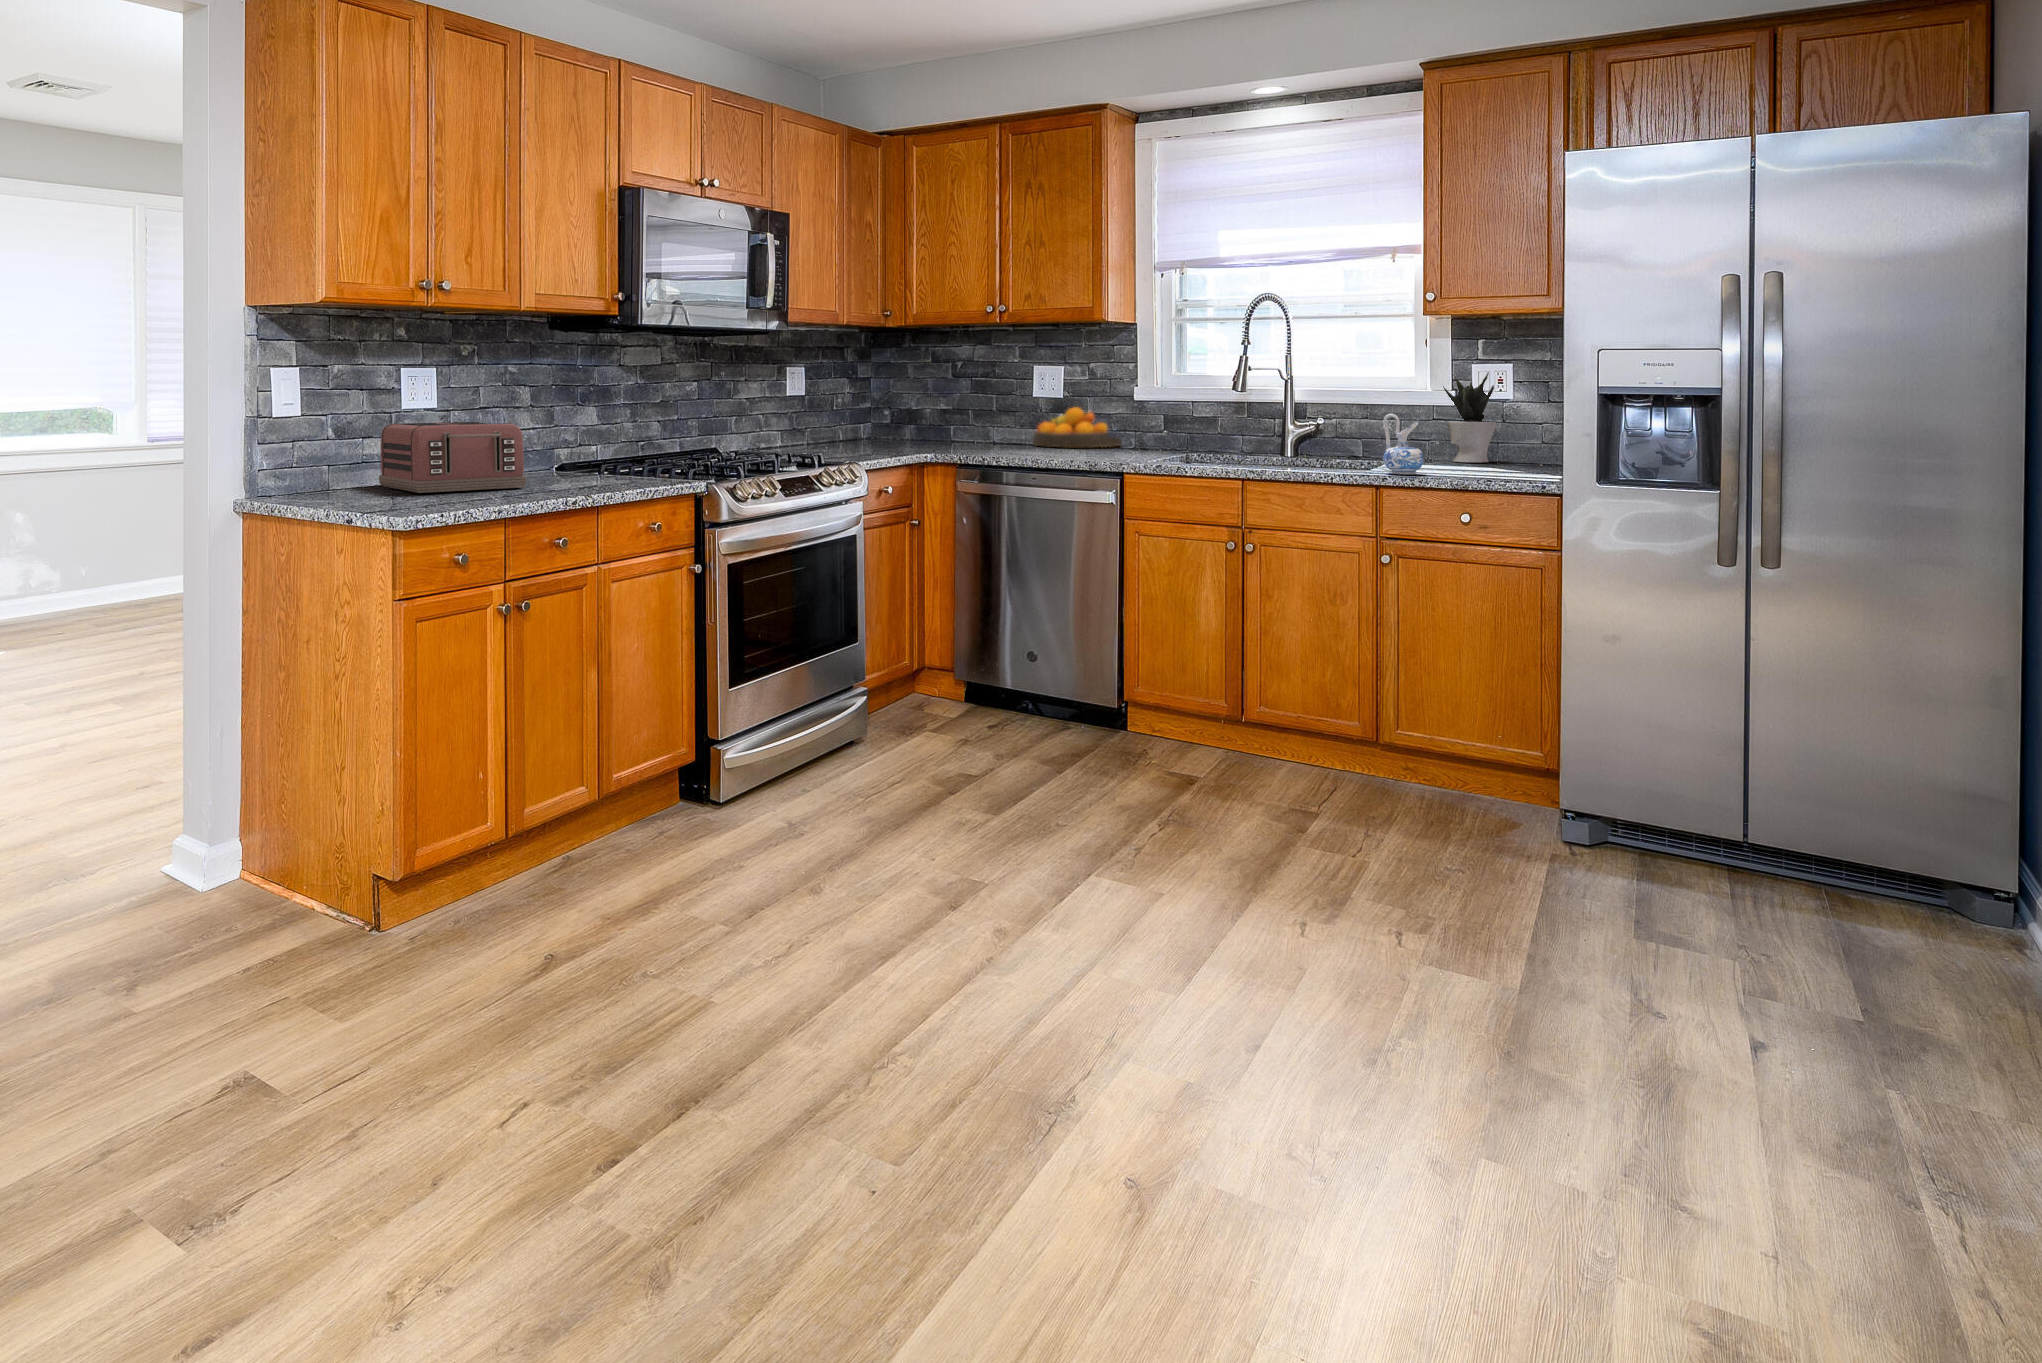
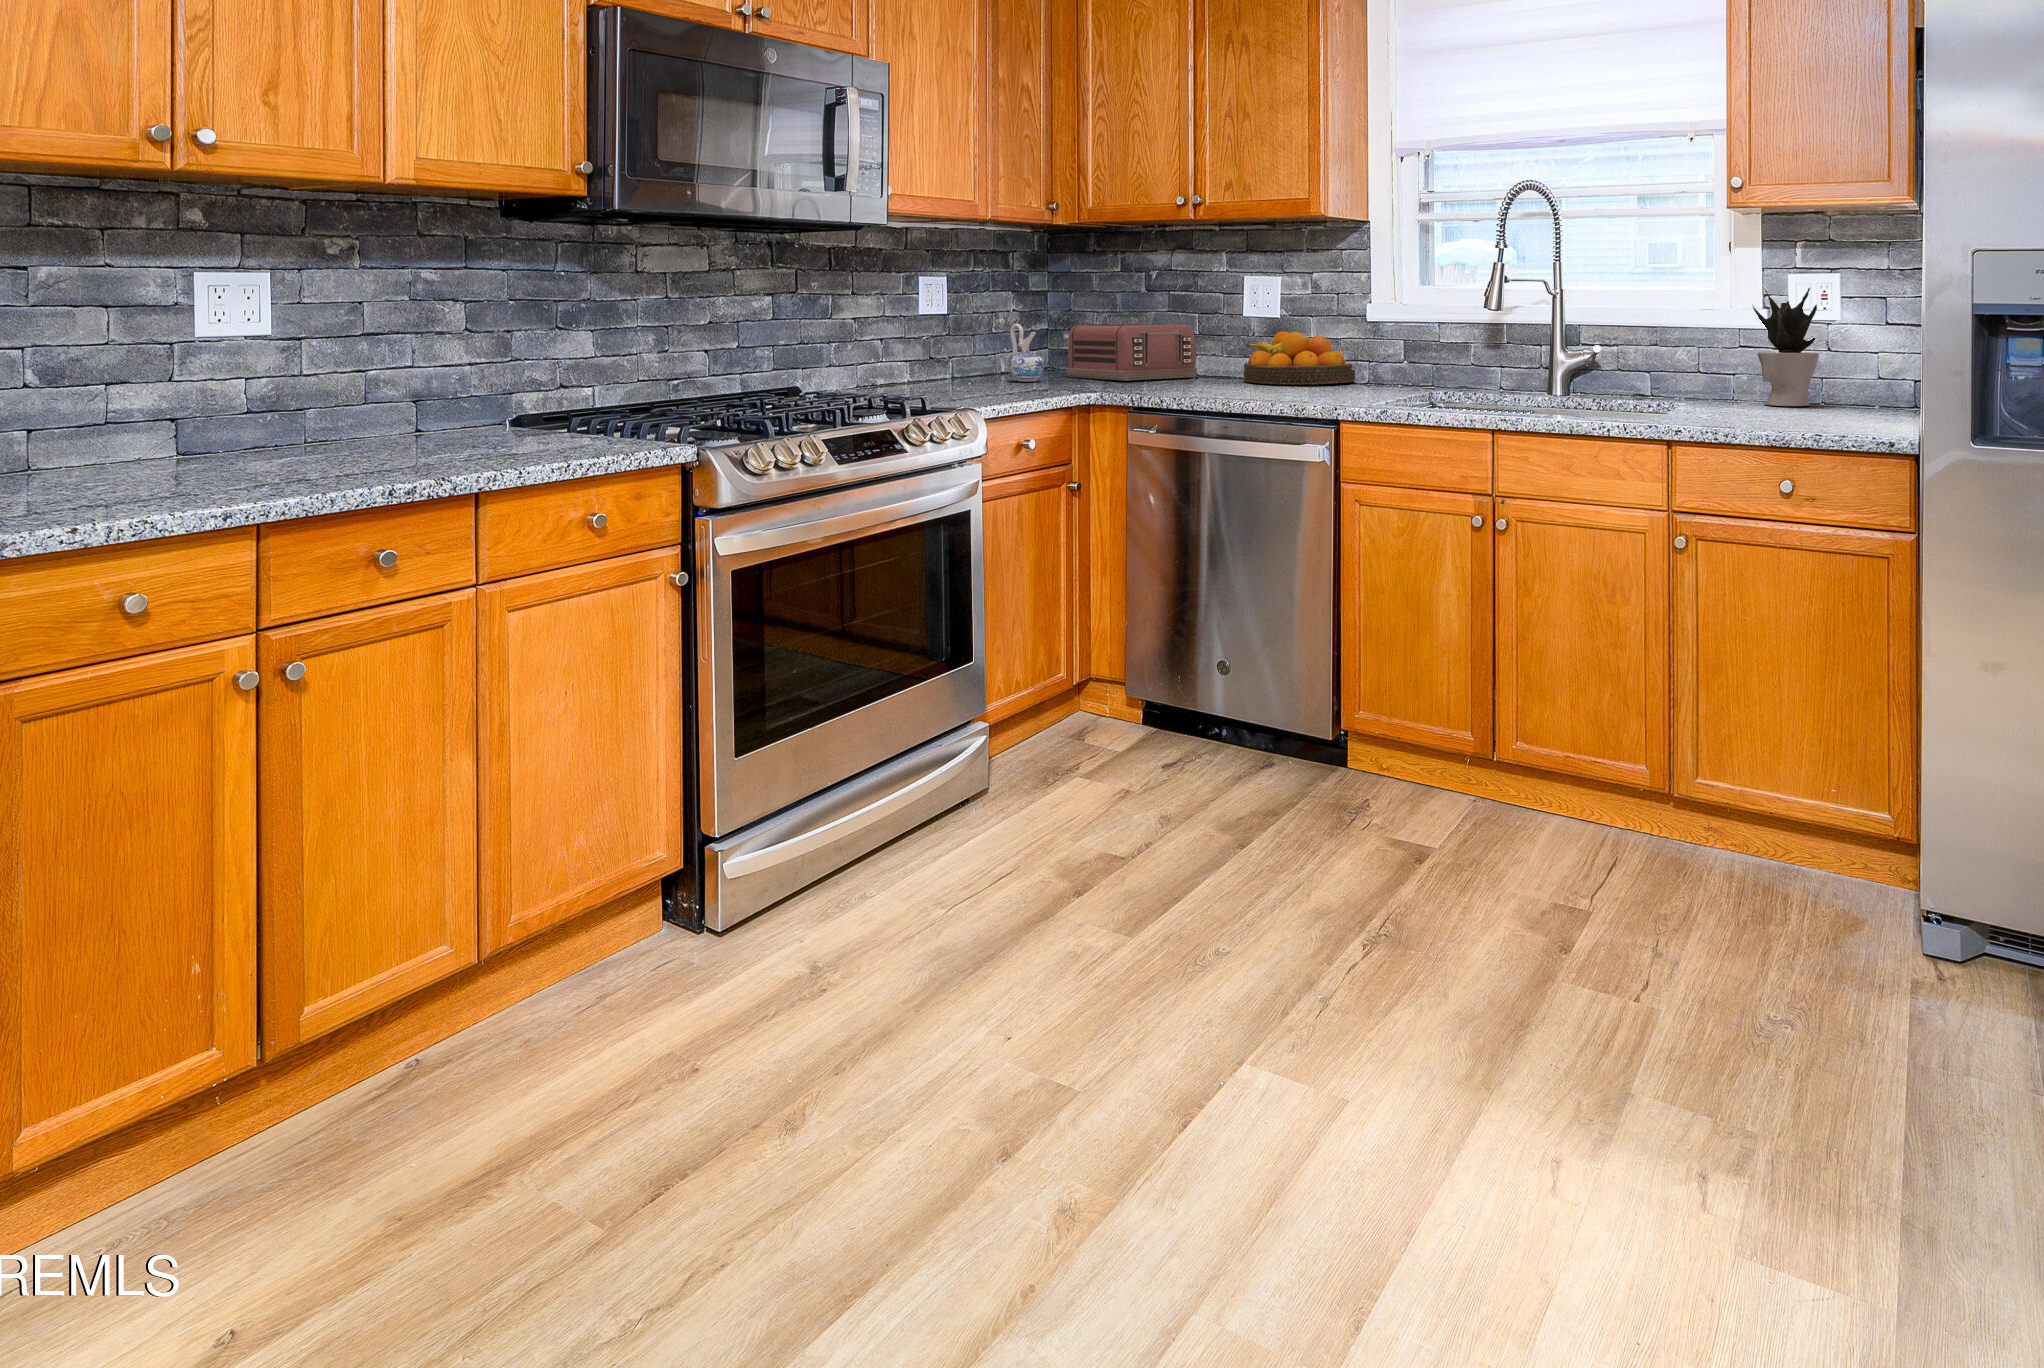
ceramic pitcher: present [1383,414,1424,474] -> present [1009,324,1044,382]
toaster: present [379,422,526,493] -> present [1067,324,1197,381]

